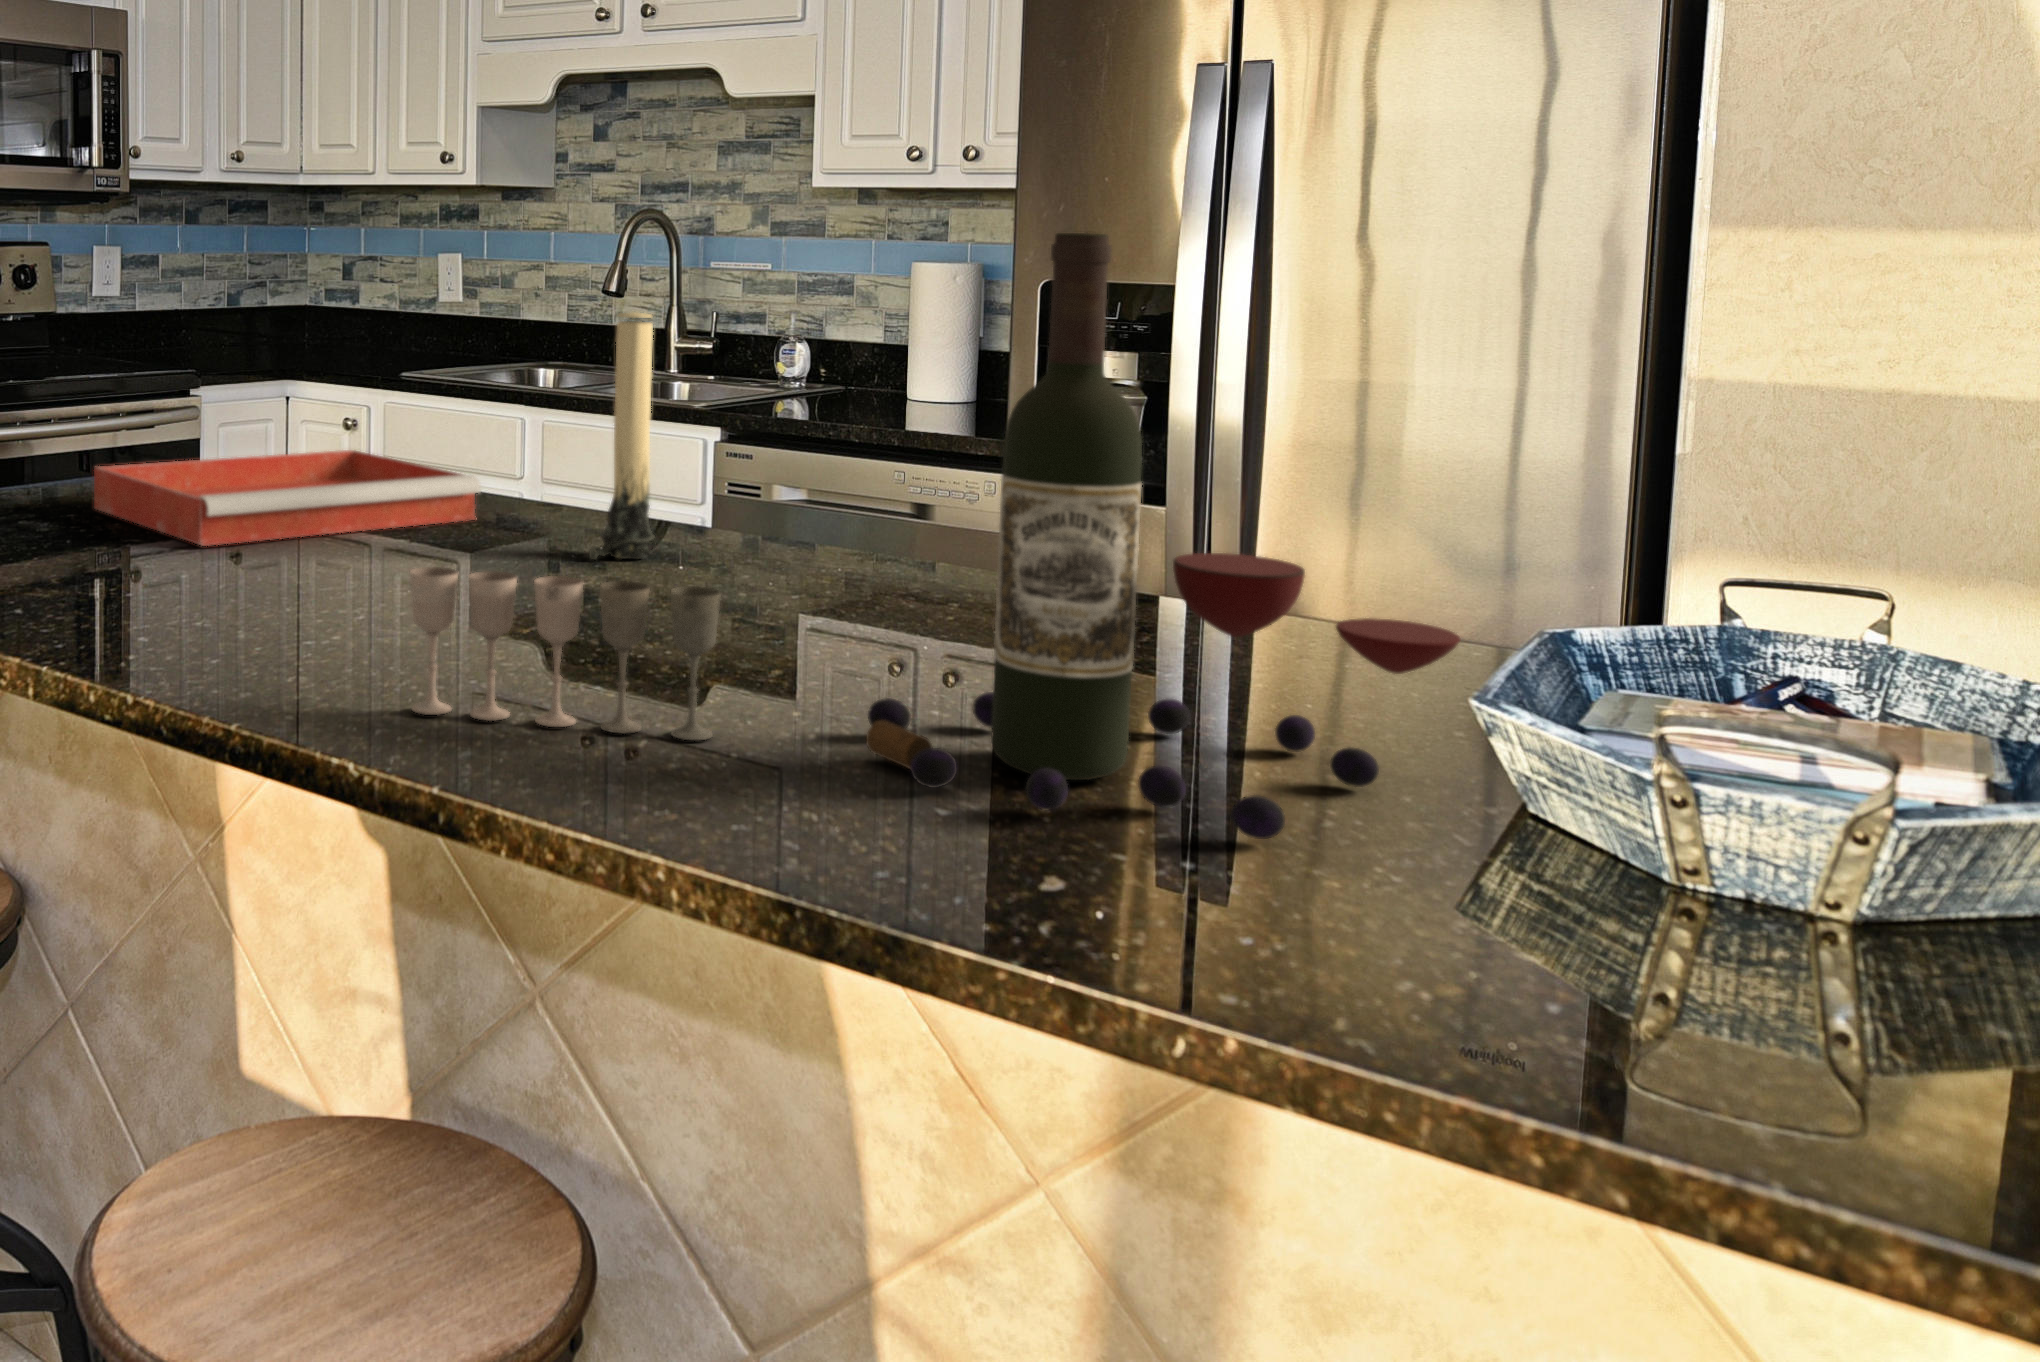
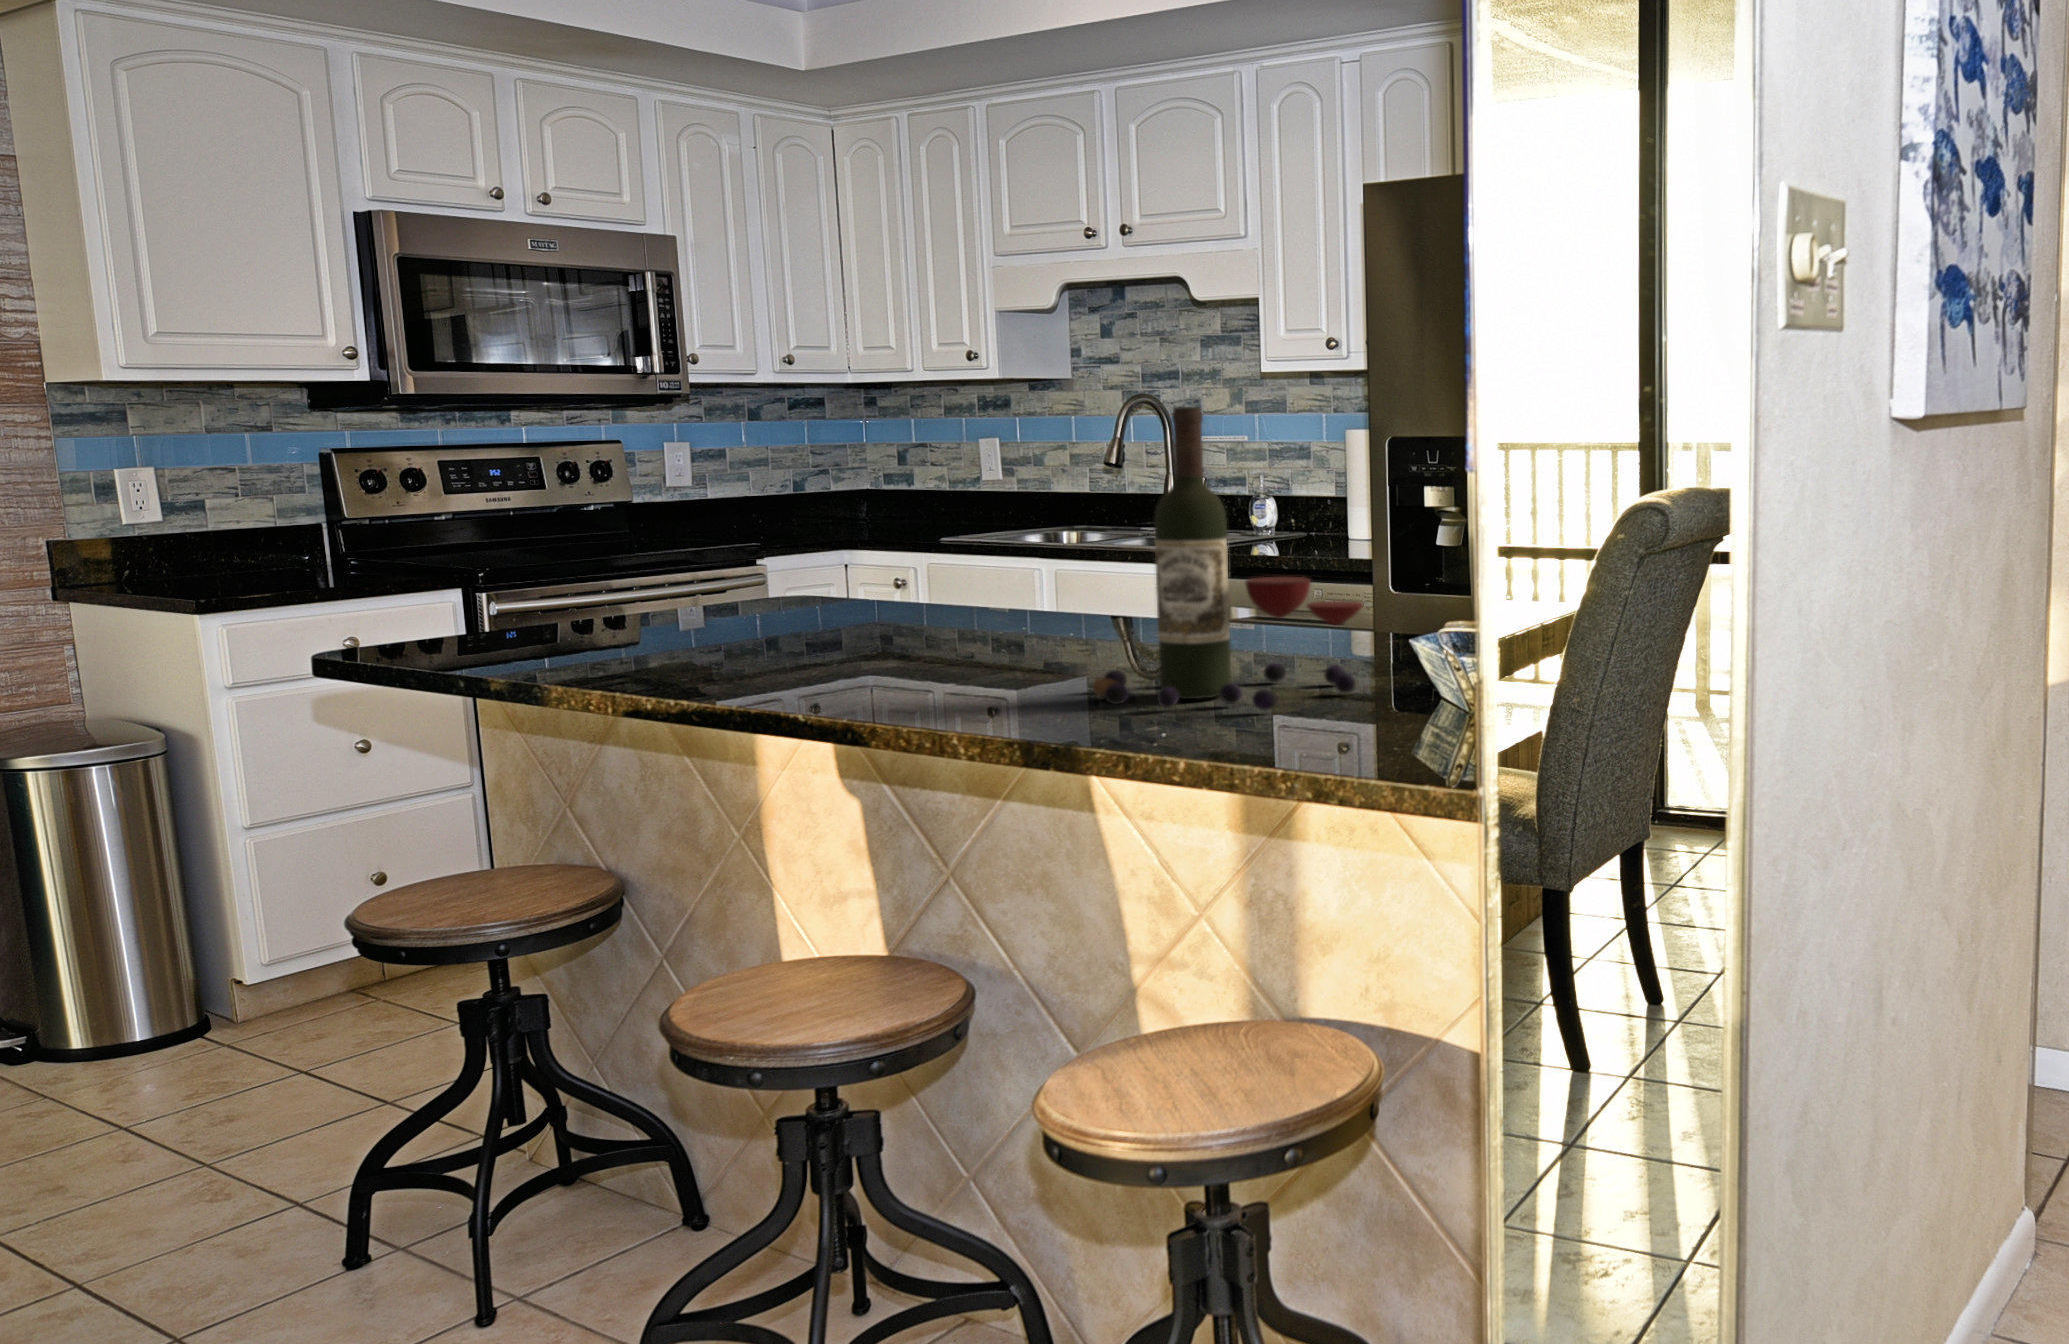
candle: present [589,312,655,560] -> none [1002,468,1049,632]
tray: present [94,450,481,546] -> none [657,579,940,638]
wine glass: present [410,567,721,740] -> none [837,613,1015,697]

